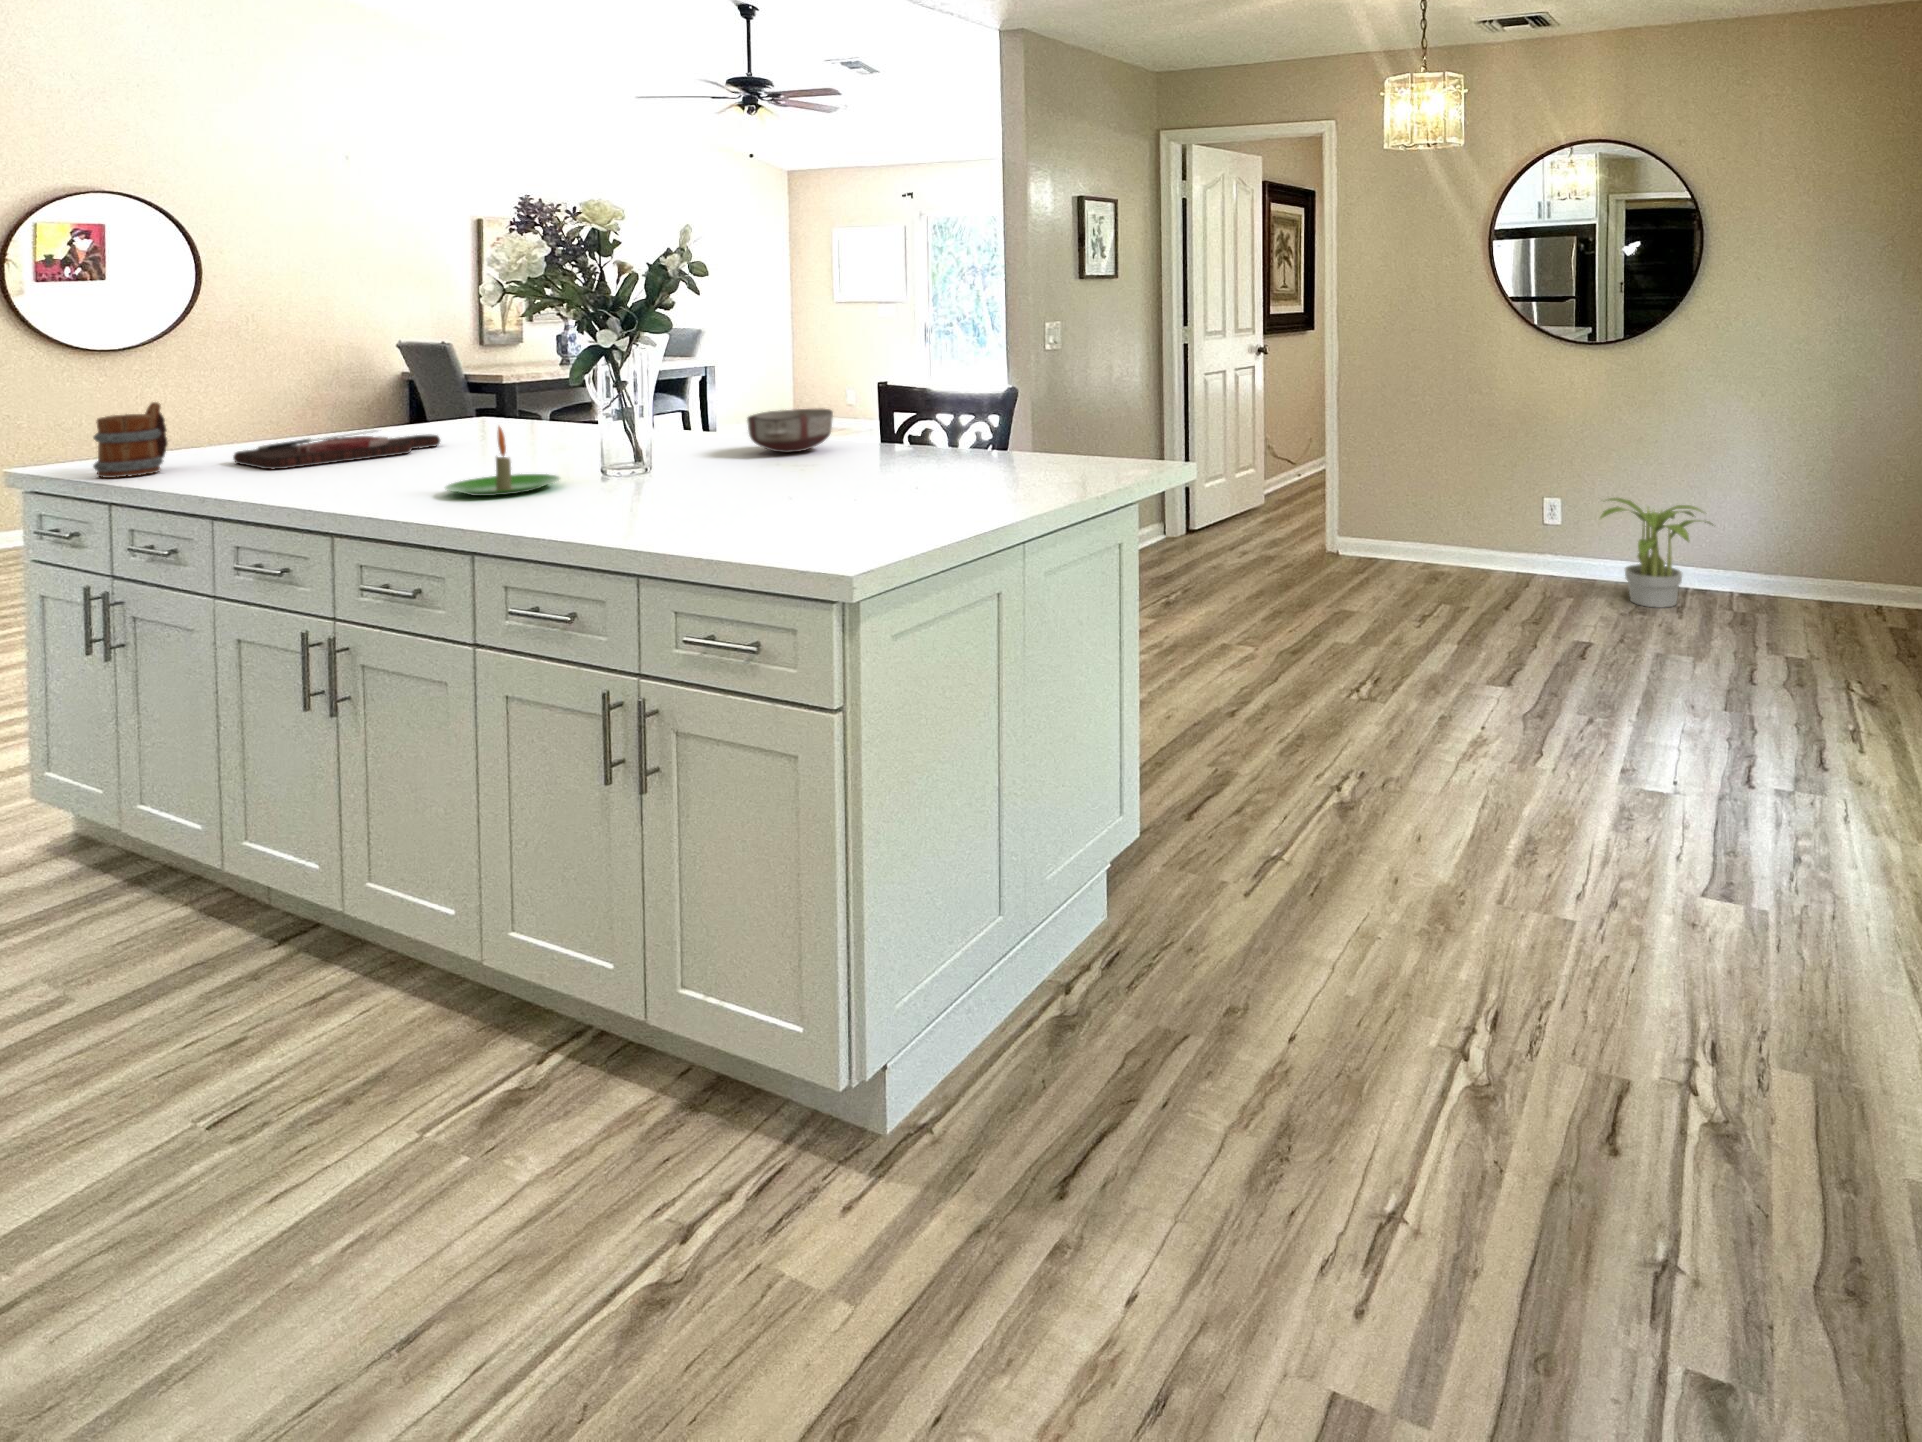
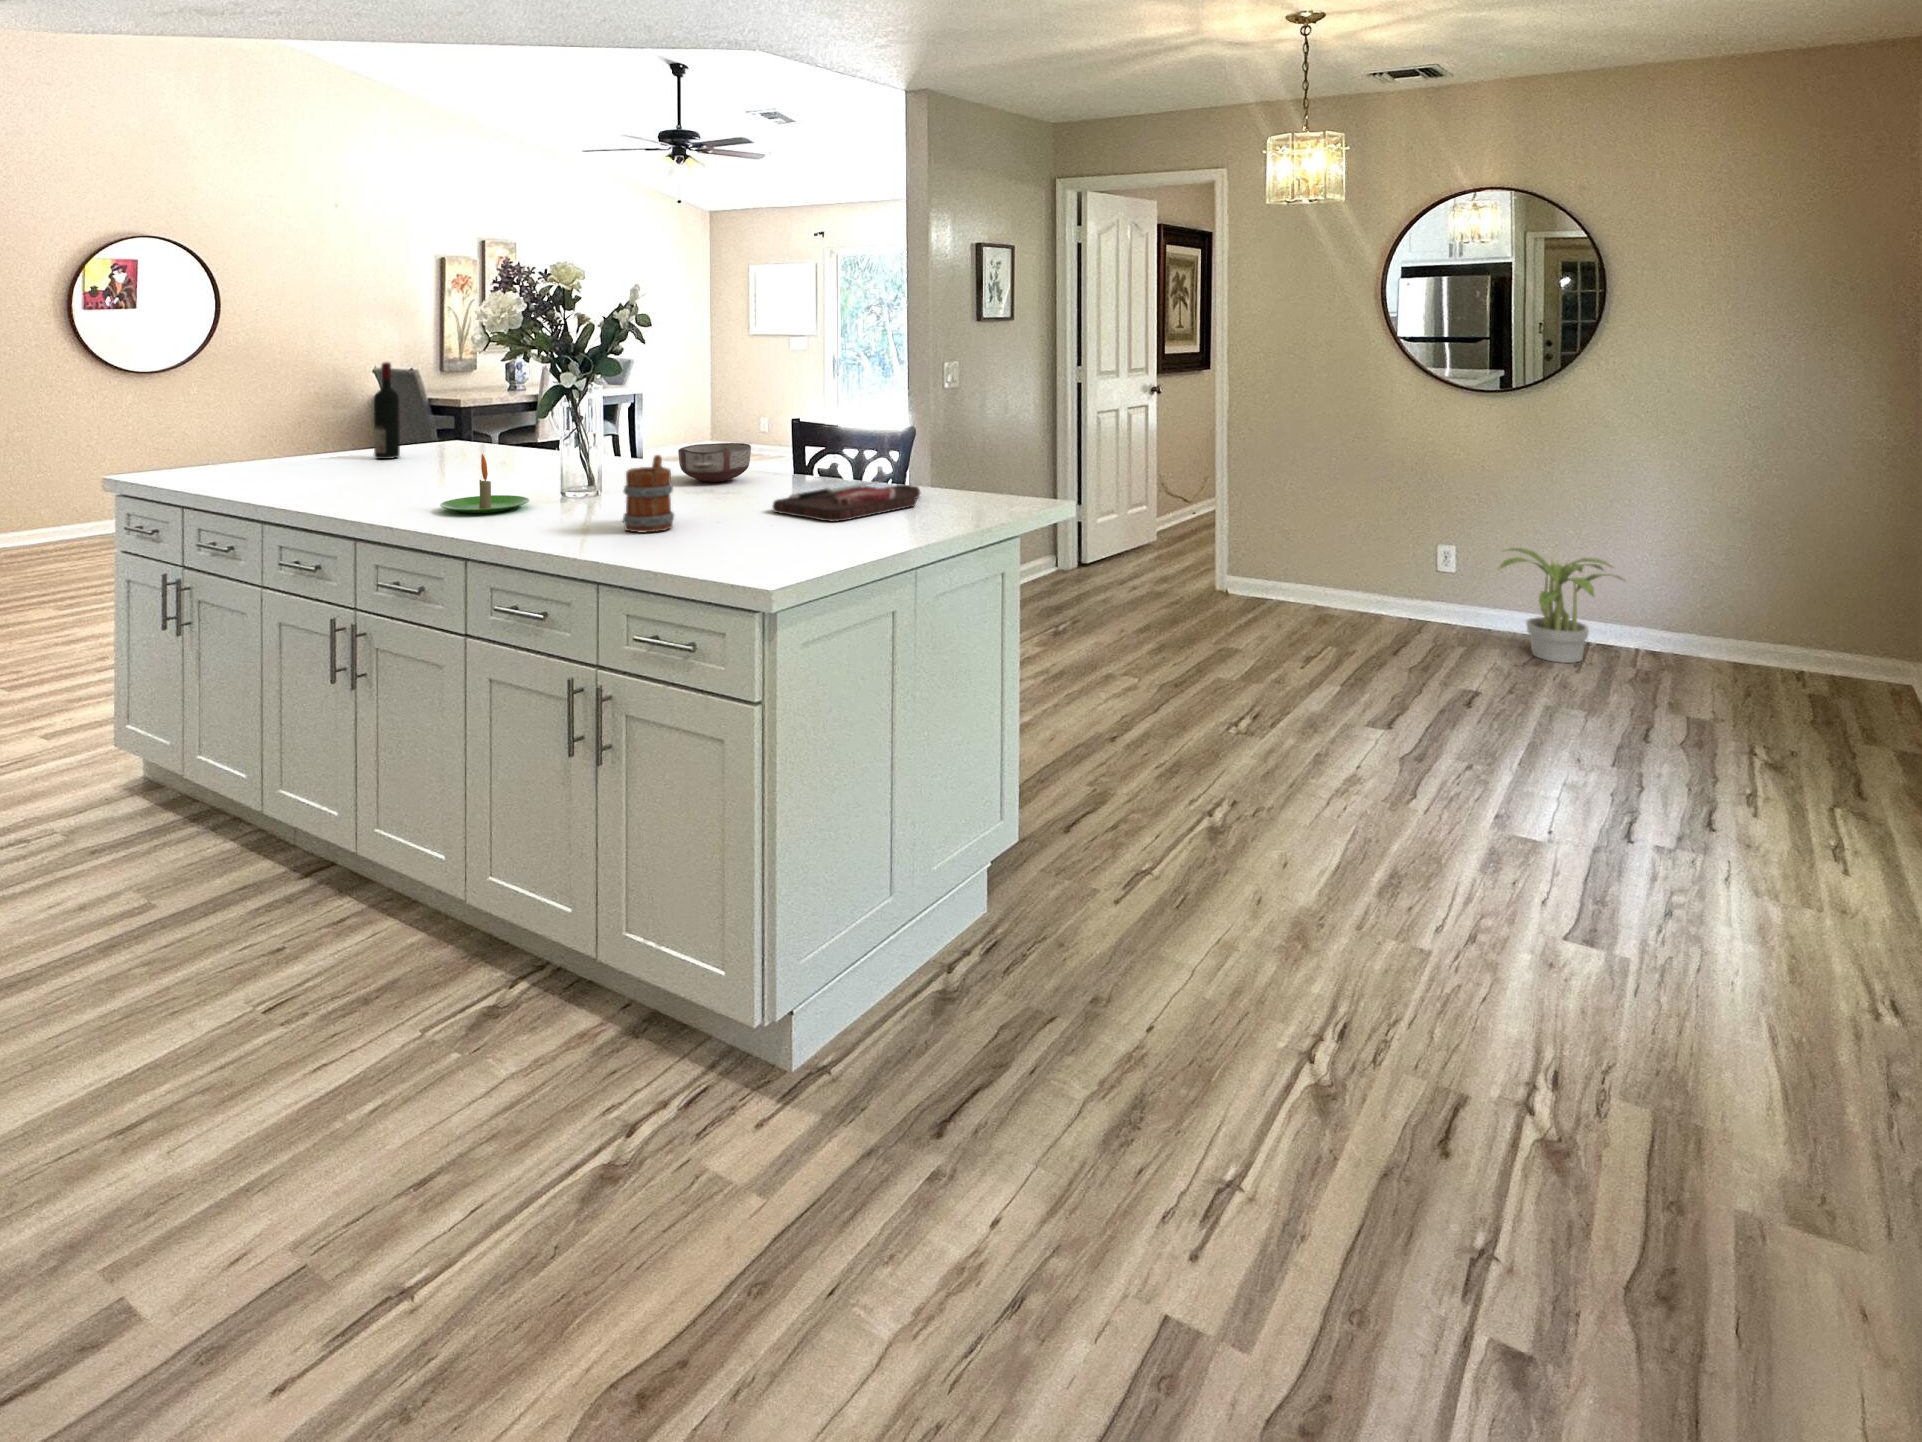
wine bottle: none [377,326,412,439] -> present [374,362,400,459]
mug: present [93,402,168,478] -> present [623,455,674,533]
cutting board: present [233,434,440,469] -> present [773,481,920,521]

